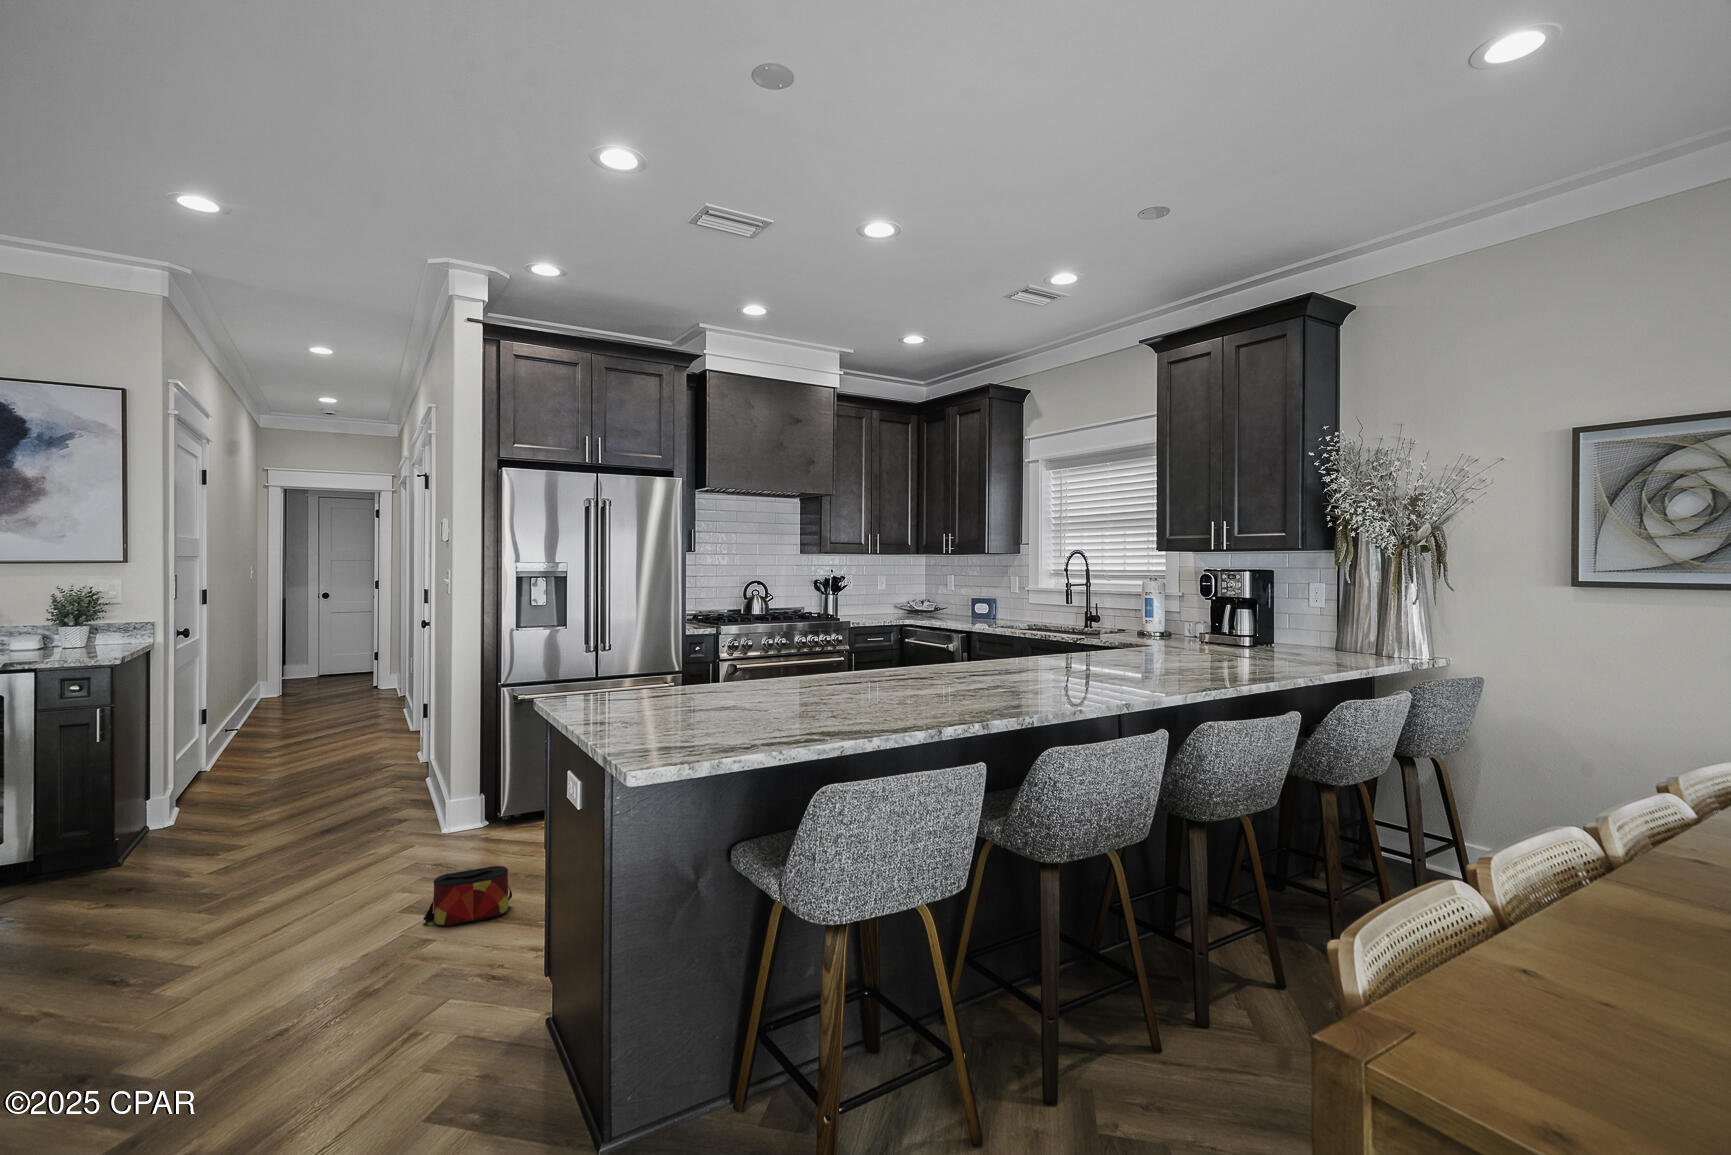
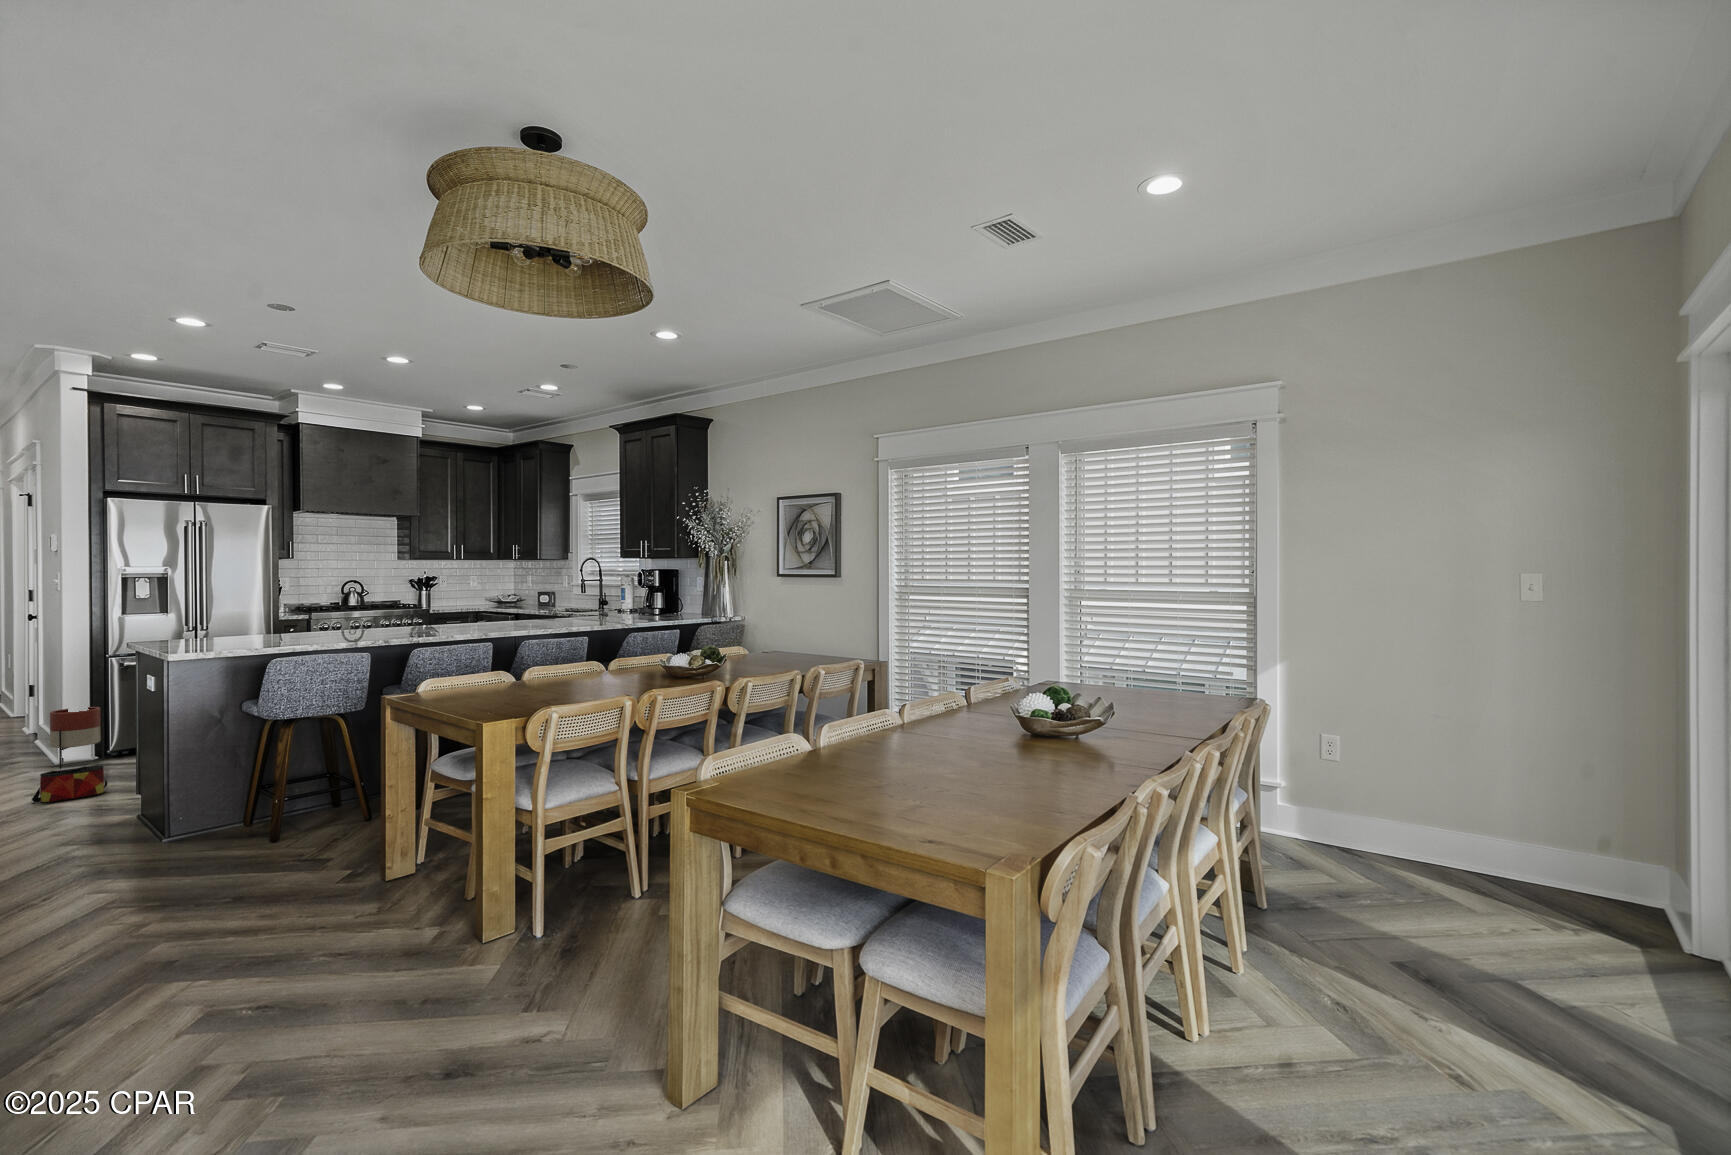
planter: none [442,754,500,841] -> present [50,707,104,768]

